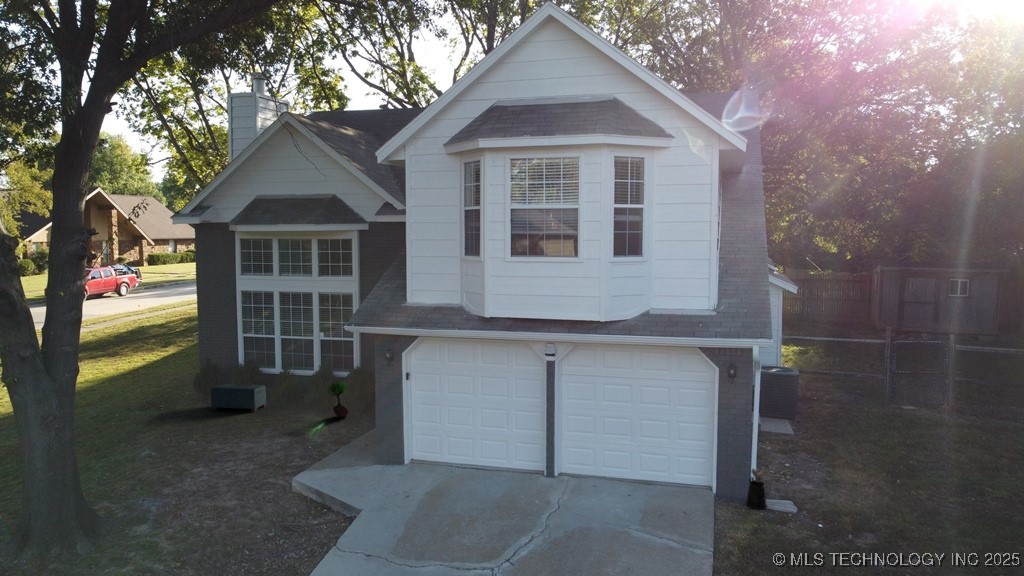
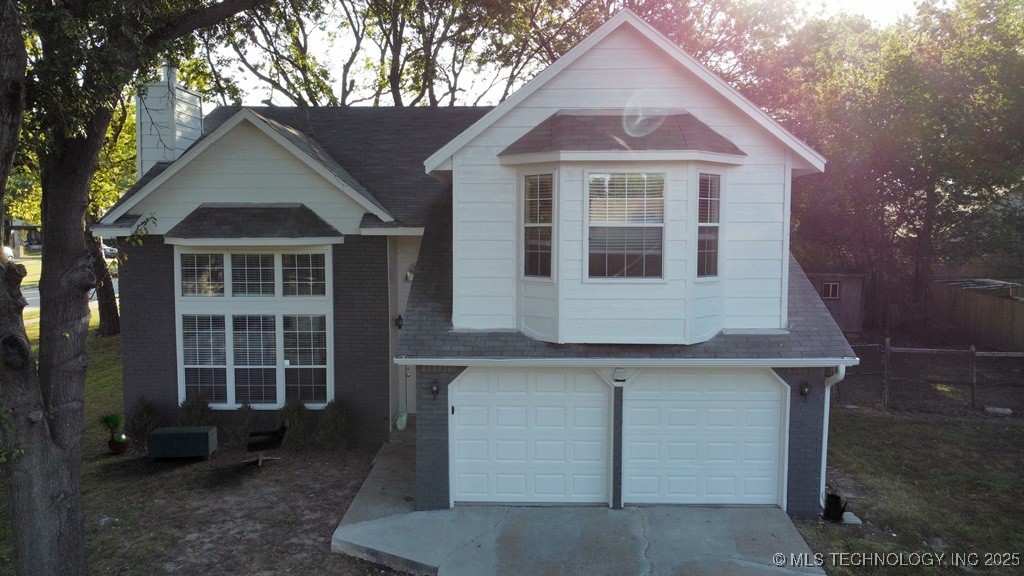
potted tree: present [327,381,348,417] -> present [99,413,131,453]
lounge chair: none [275,382,317,419] -> present [247,419,289,465]

